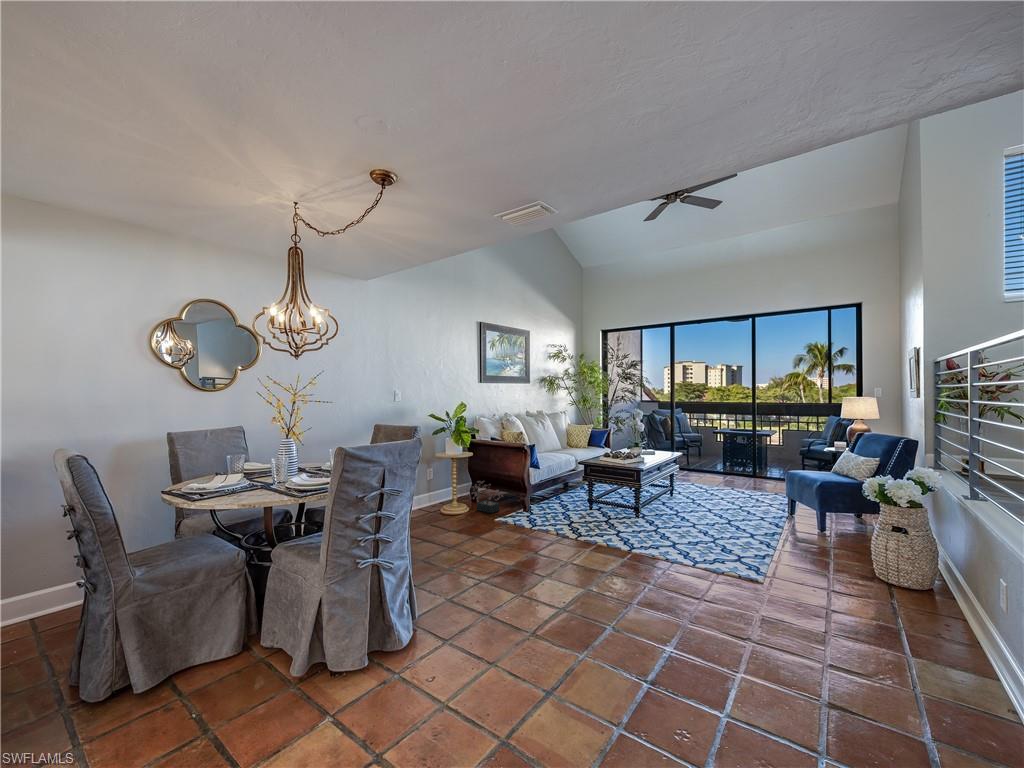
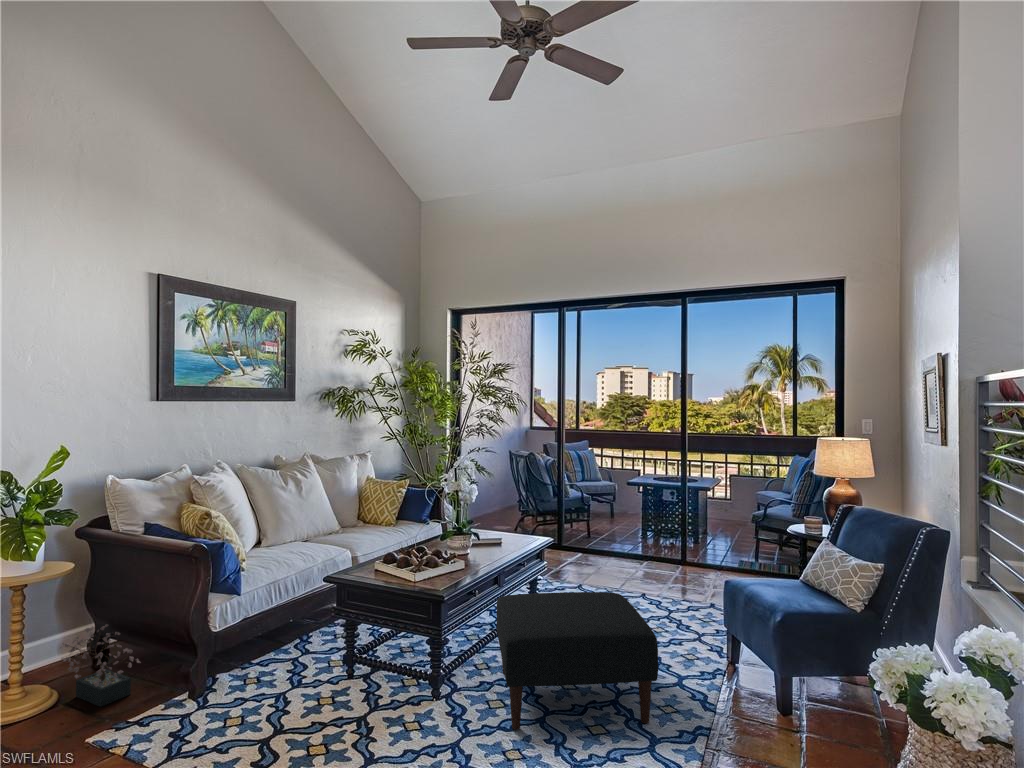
ottoman: none [666,474,758,530] -> present [497,592,658,730]

